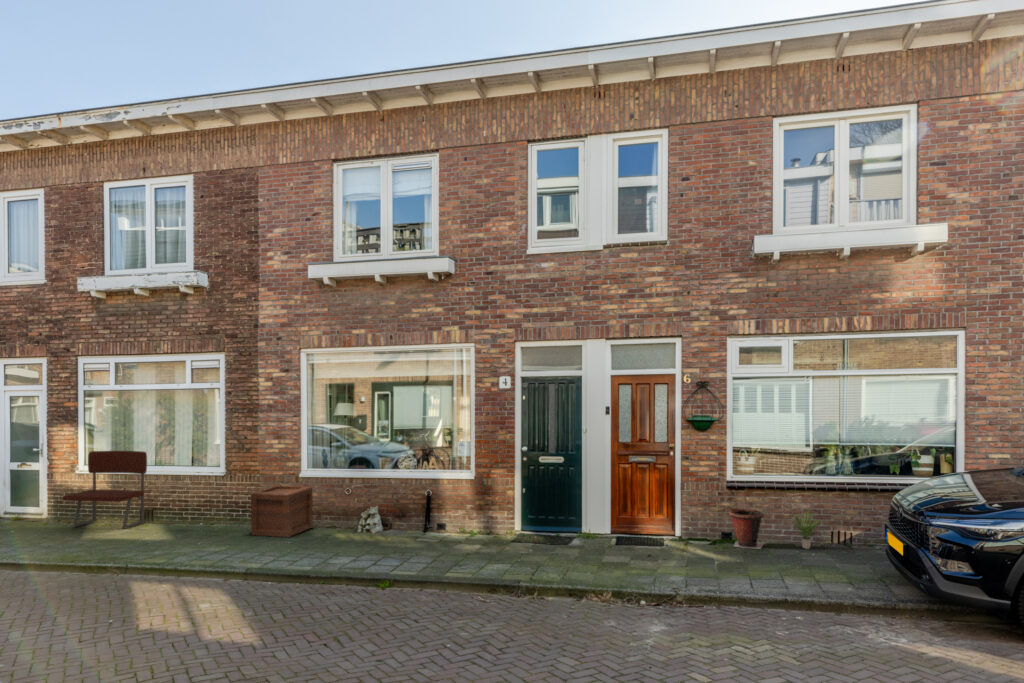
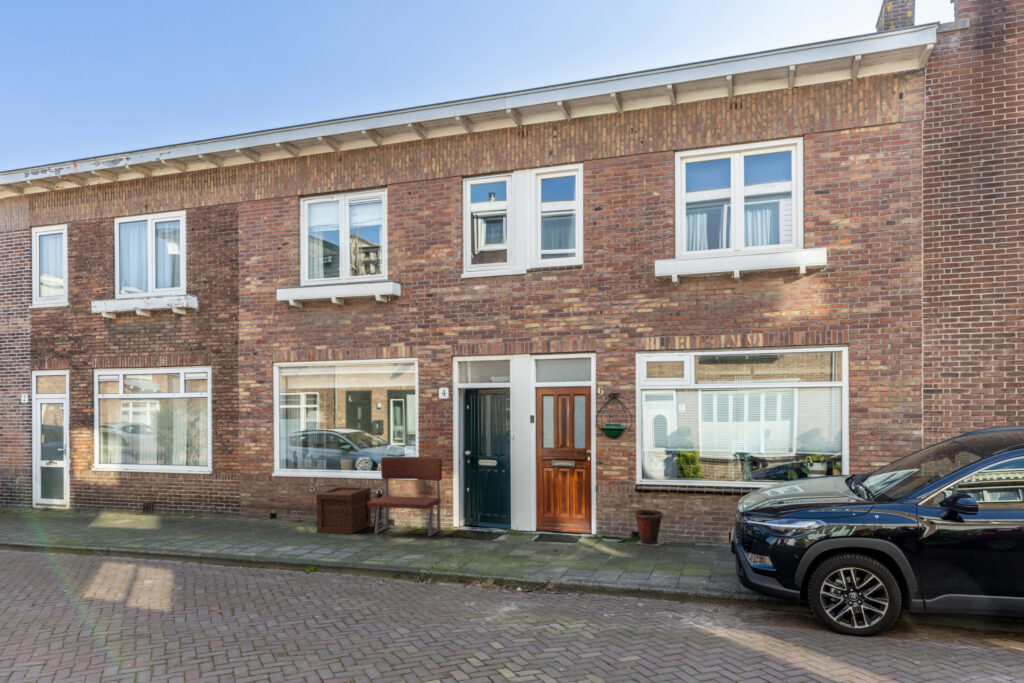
bench: present [63,451,147,529] -> present [367,457,442,537]
wooden crate: present [251,486,313,537] -> present [316,487,371,534]
potted plant: present [792,512,820,549] -> none [684,511,716,547]

